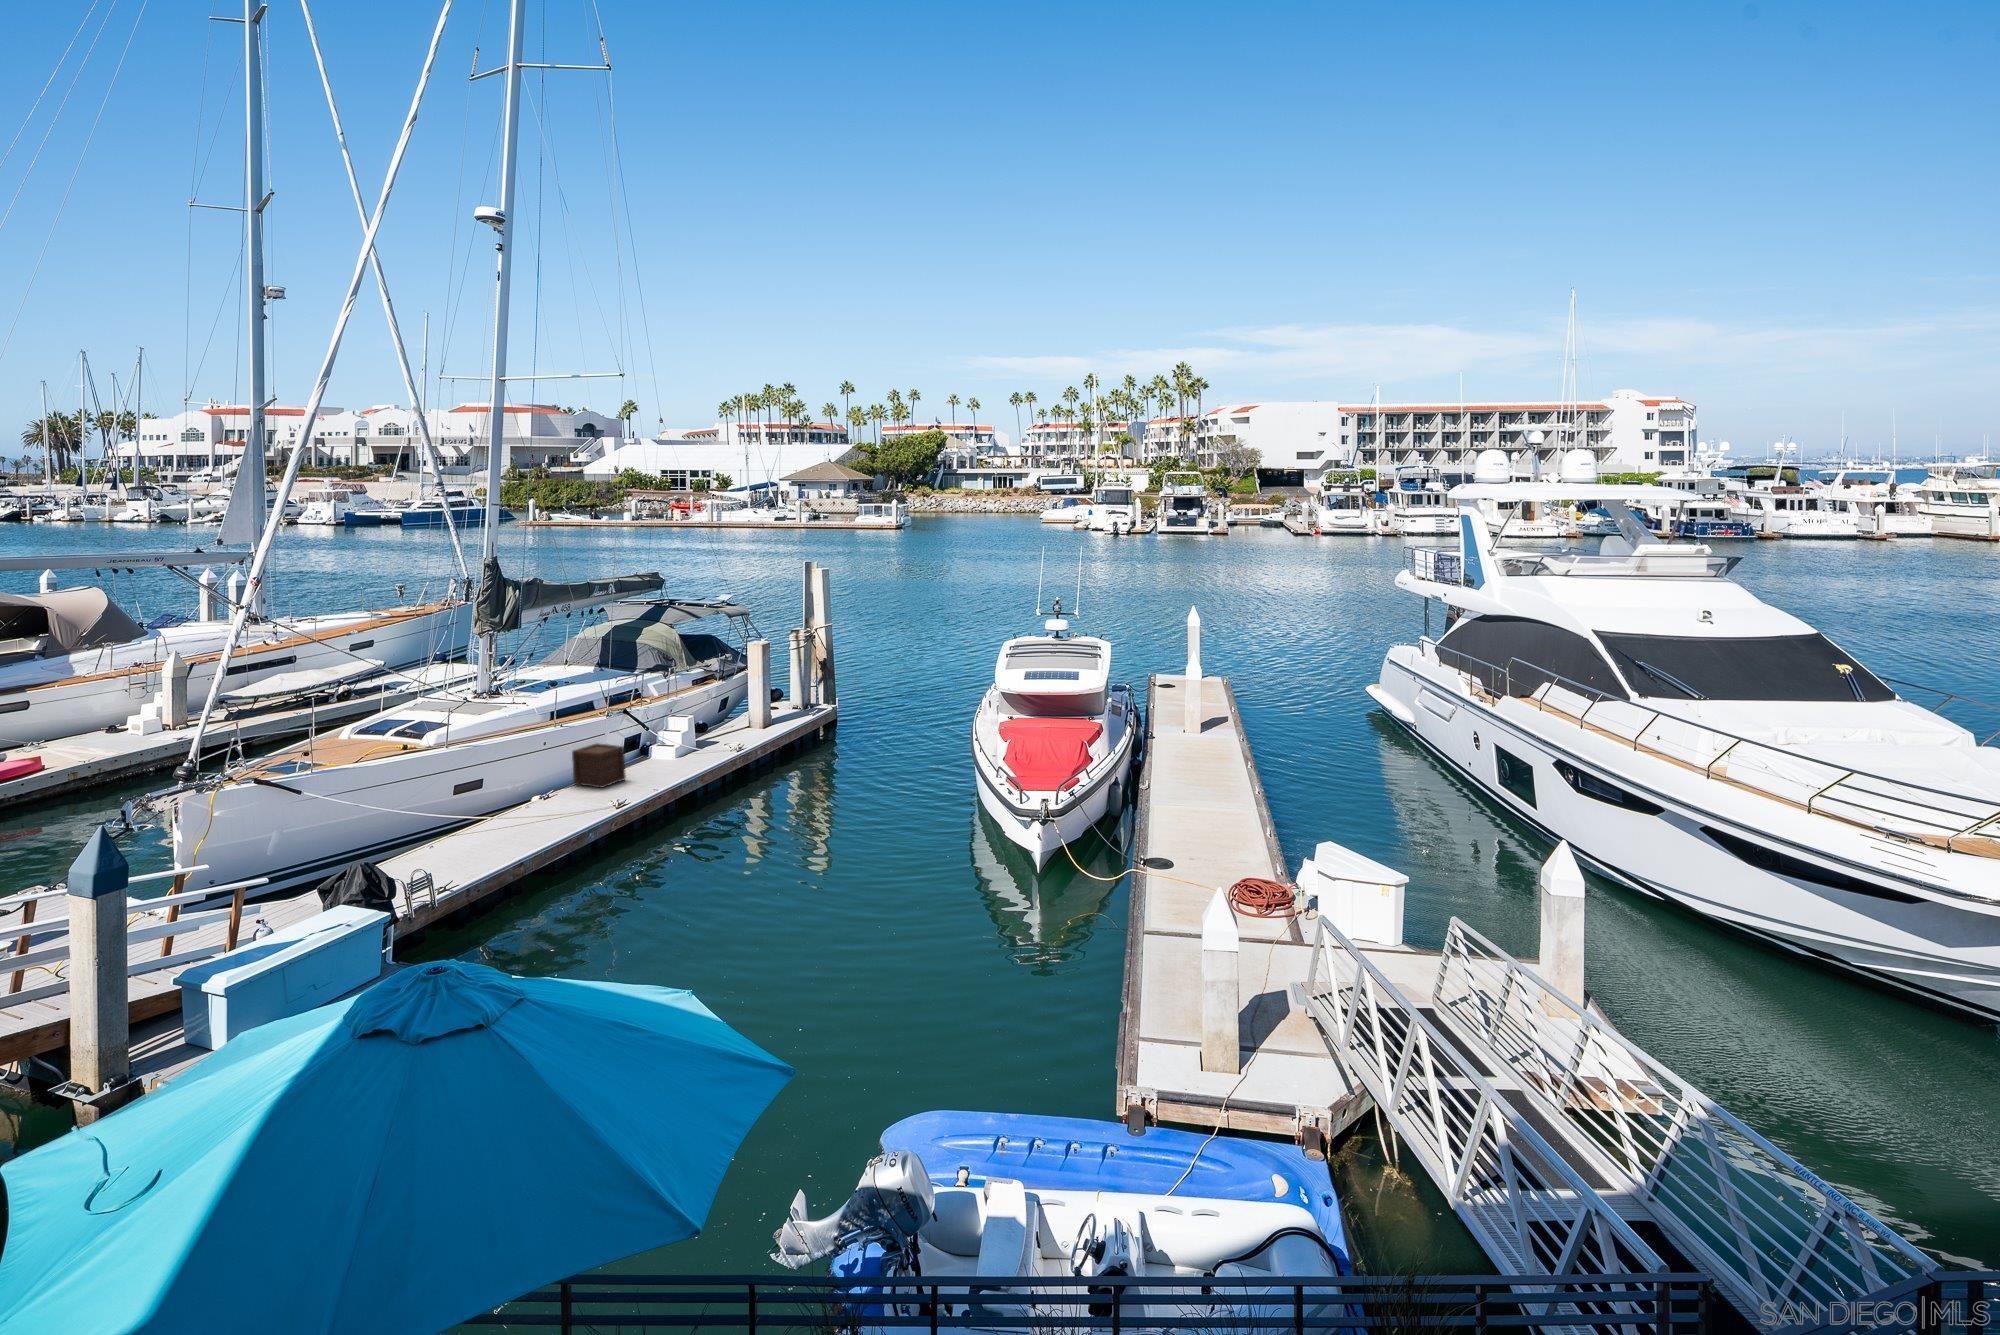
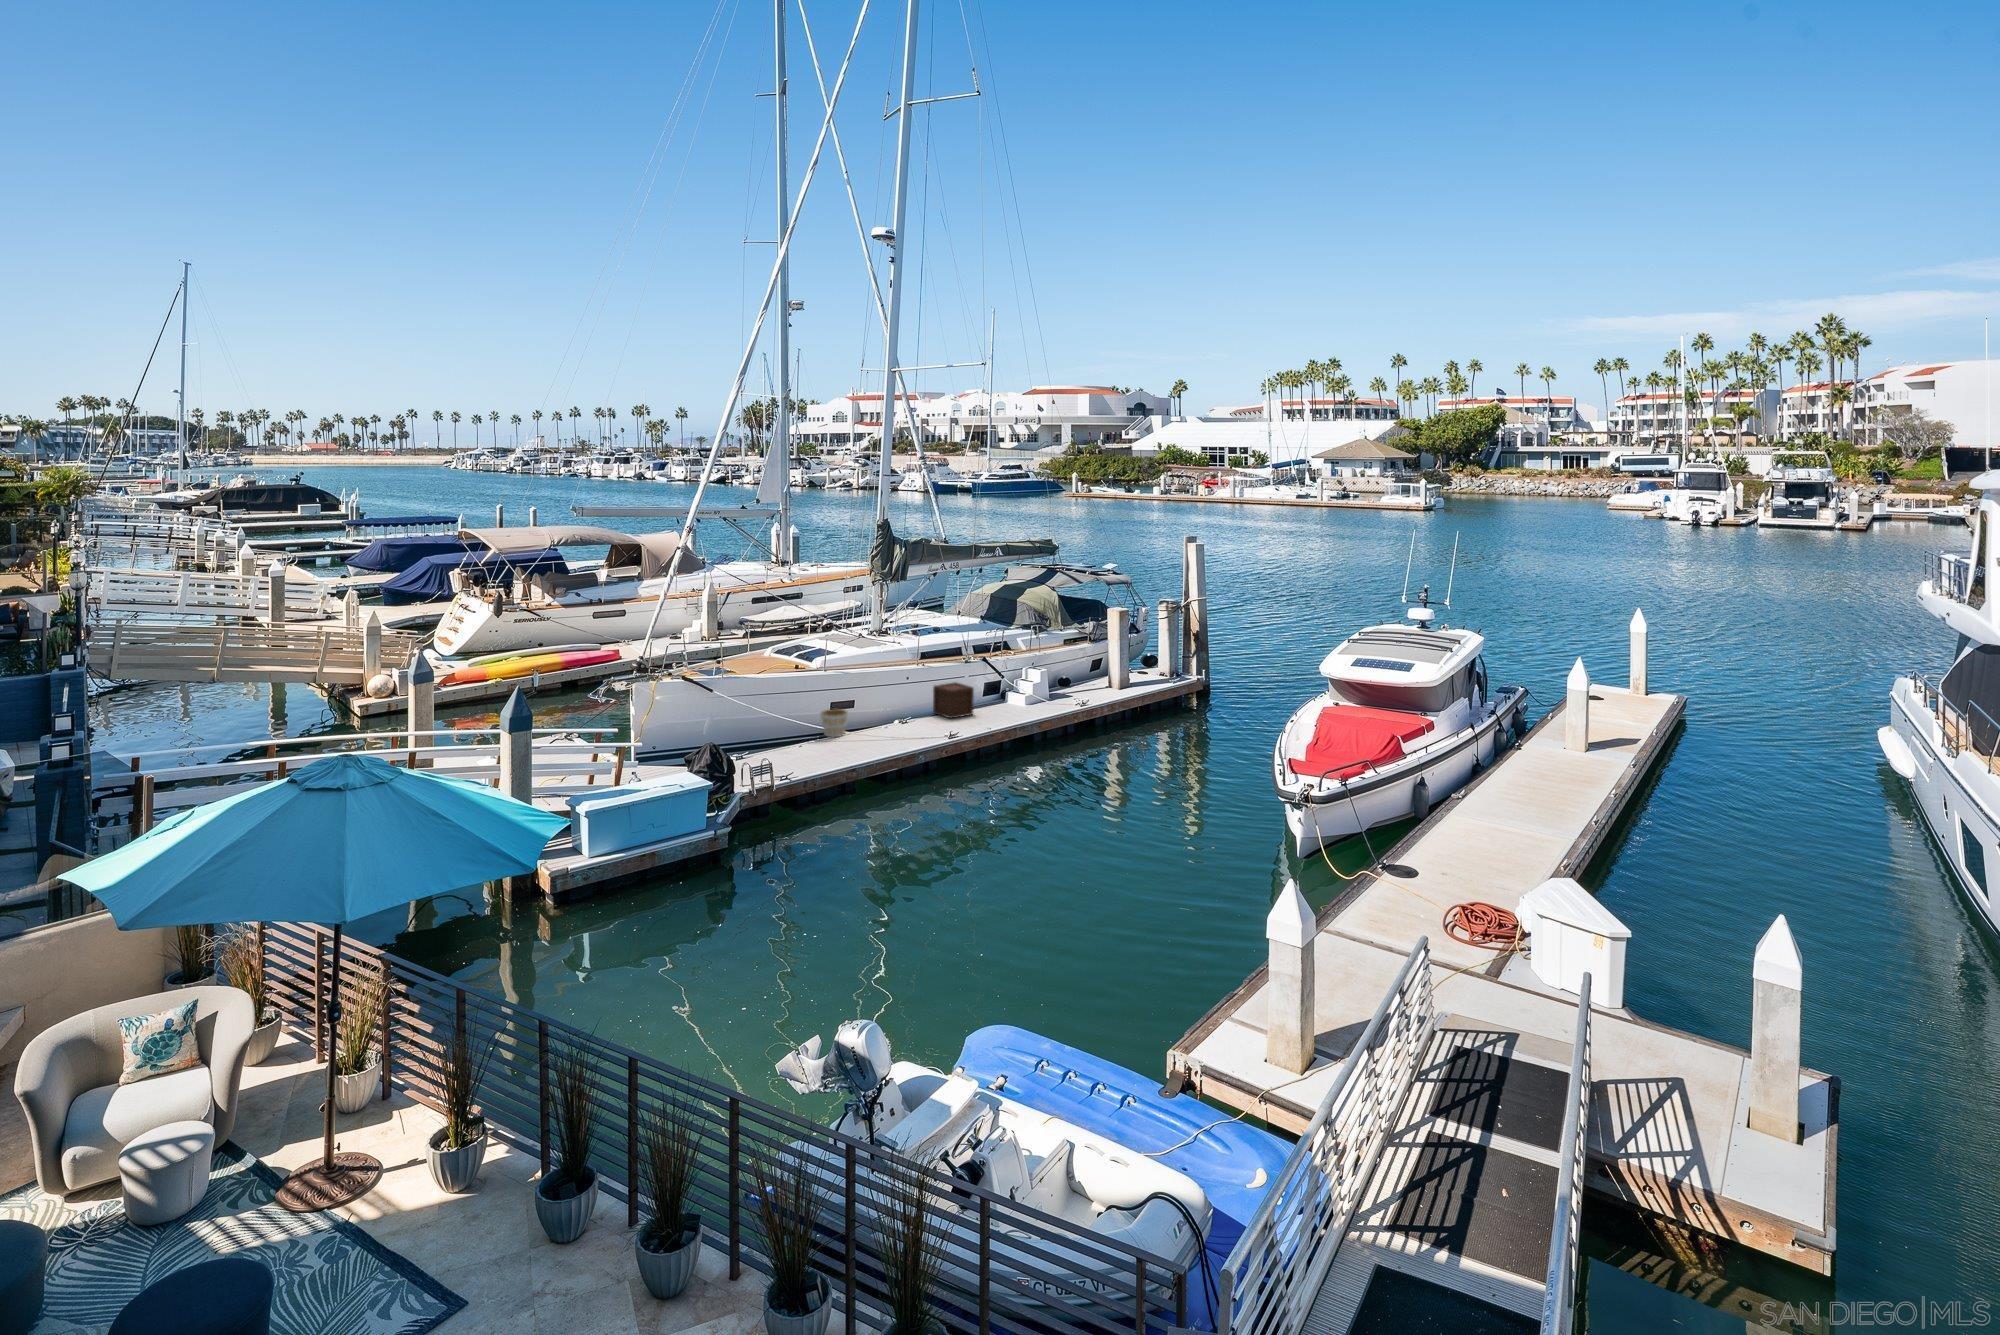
wooden bucket: none [445,794,483,832] -> present [820,709,848,737]

